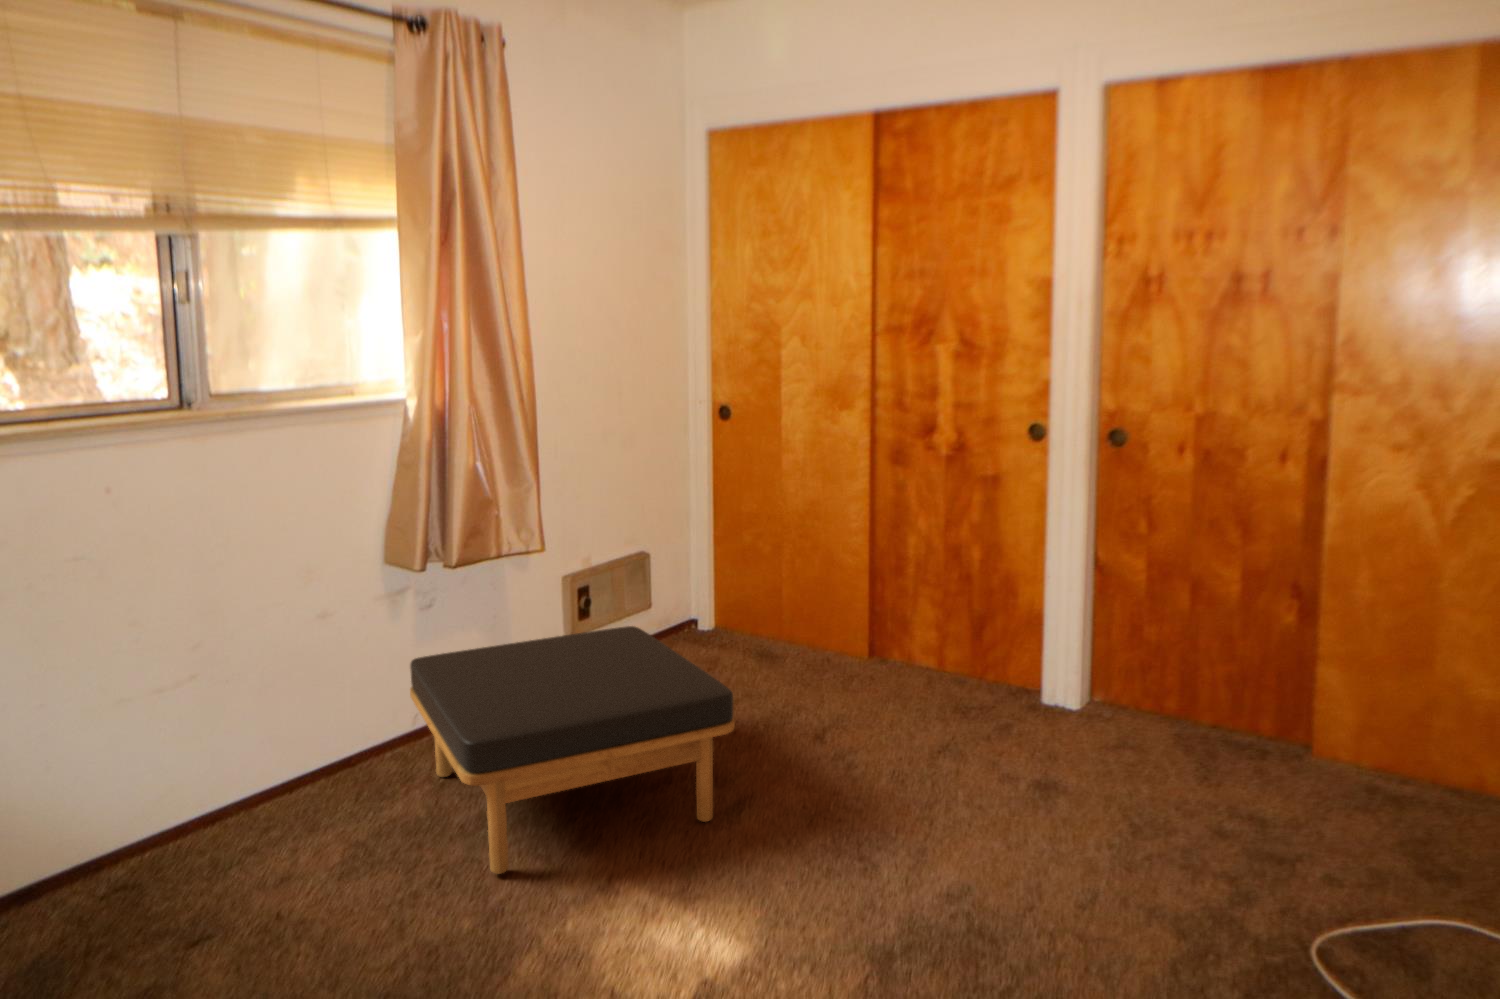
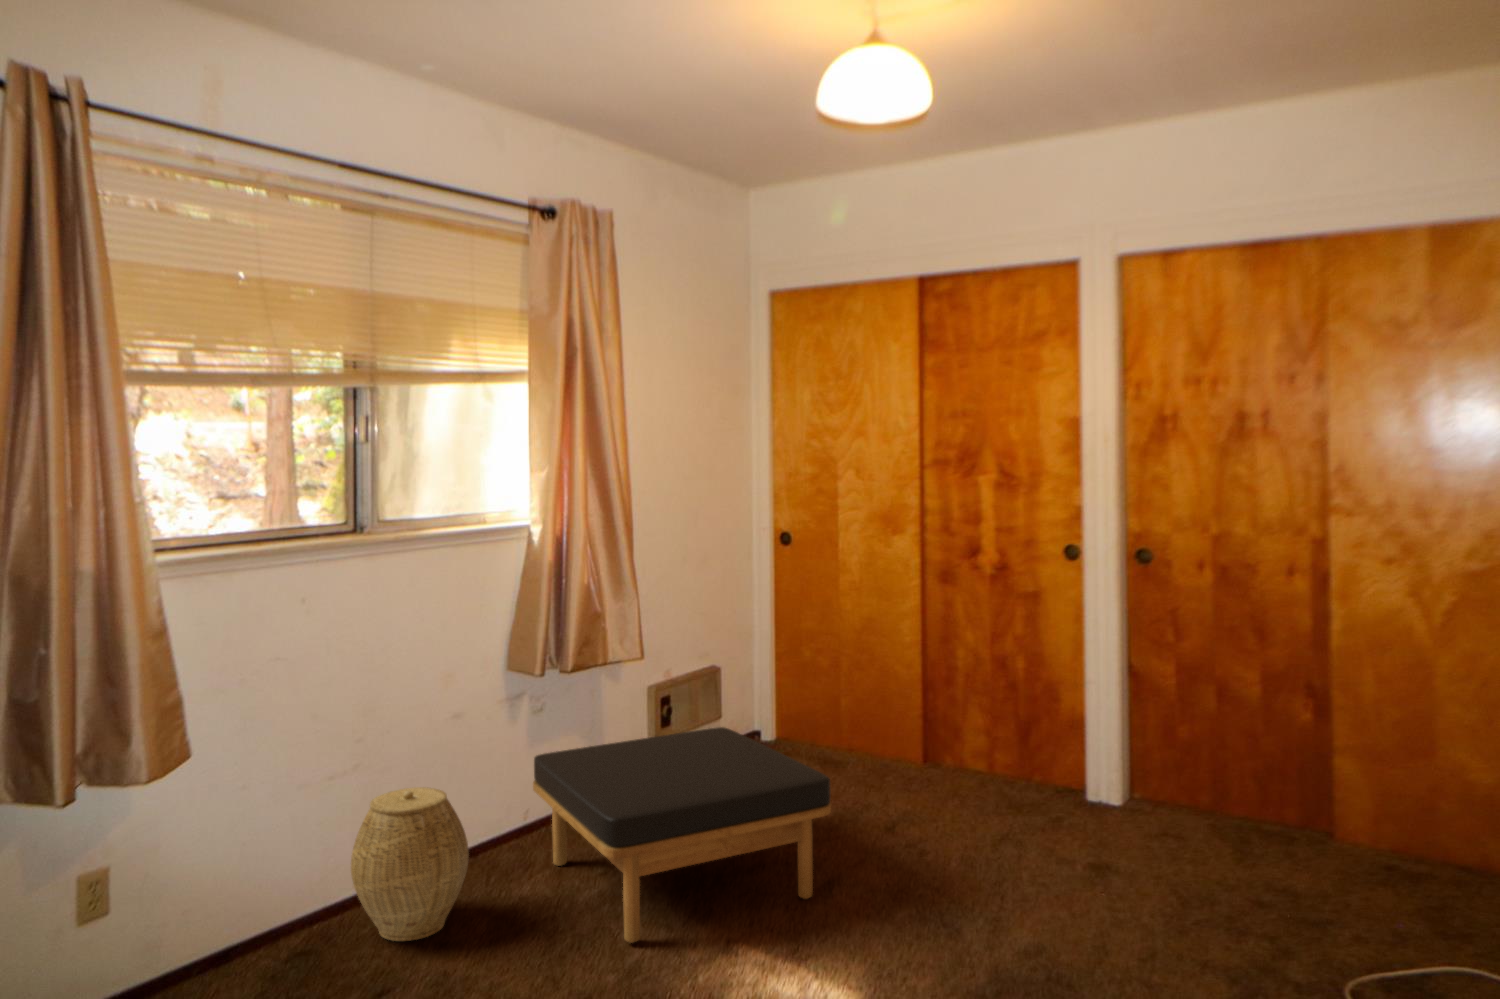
woven basket: none [184,698,323,868] -> present [351,787,469,941]

